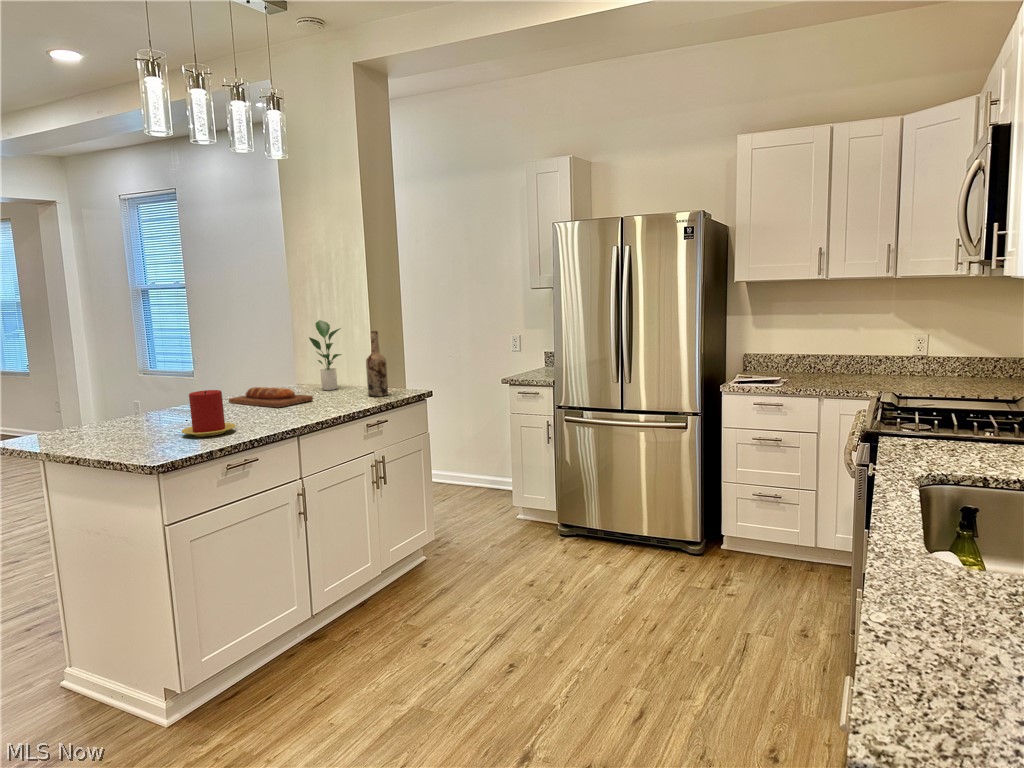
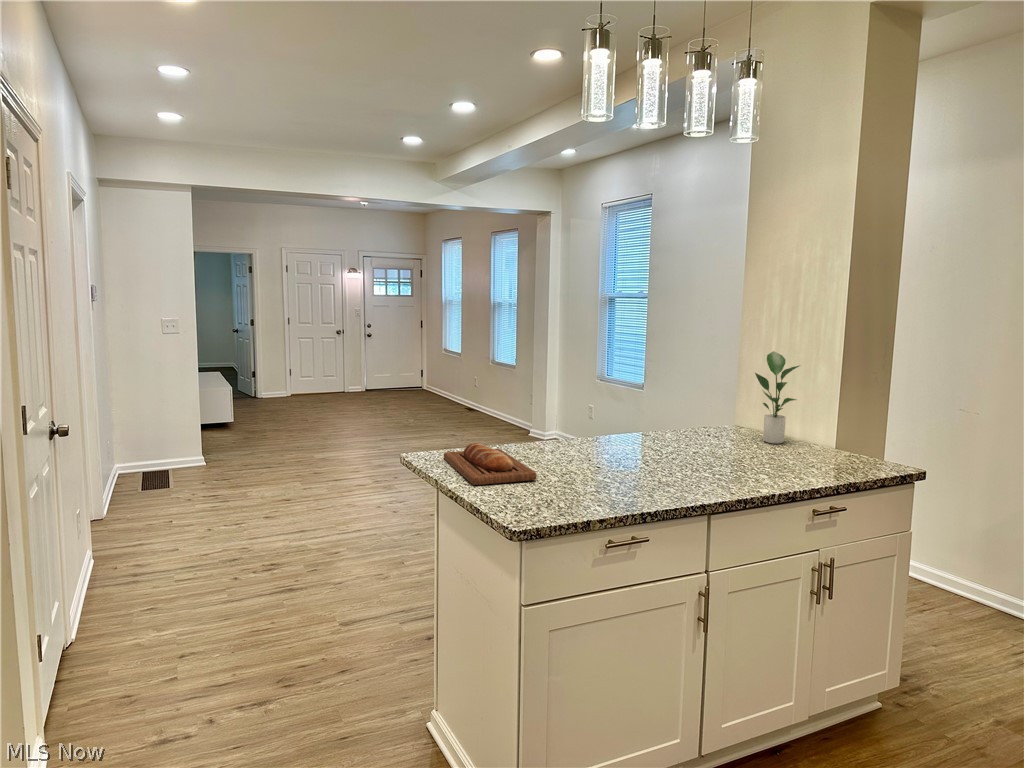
wine bottle: present [366,331,388,397] -> none [824,377,859,469]
bread loaf: present [229,387,313,408] -> present [444,443,537,485]
candle: present [182,390,236,437] -> none [571,434,633,494]

